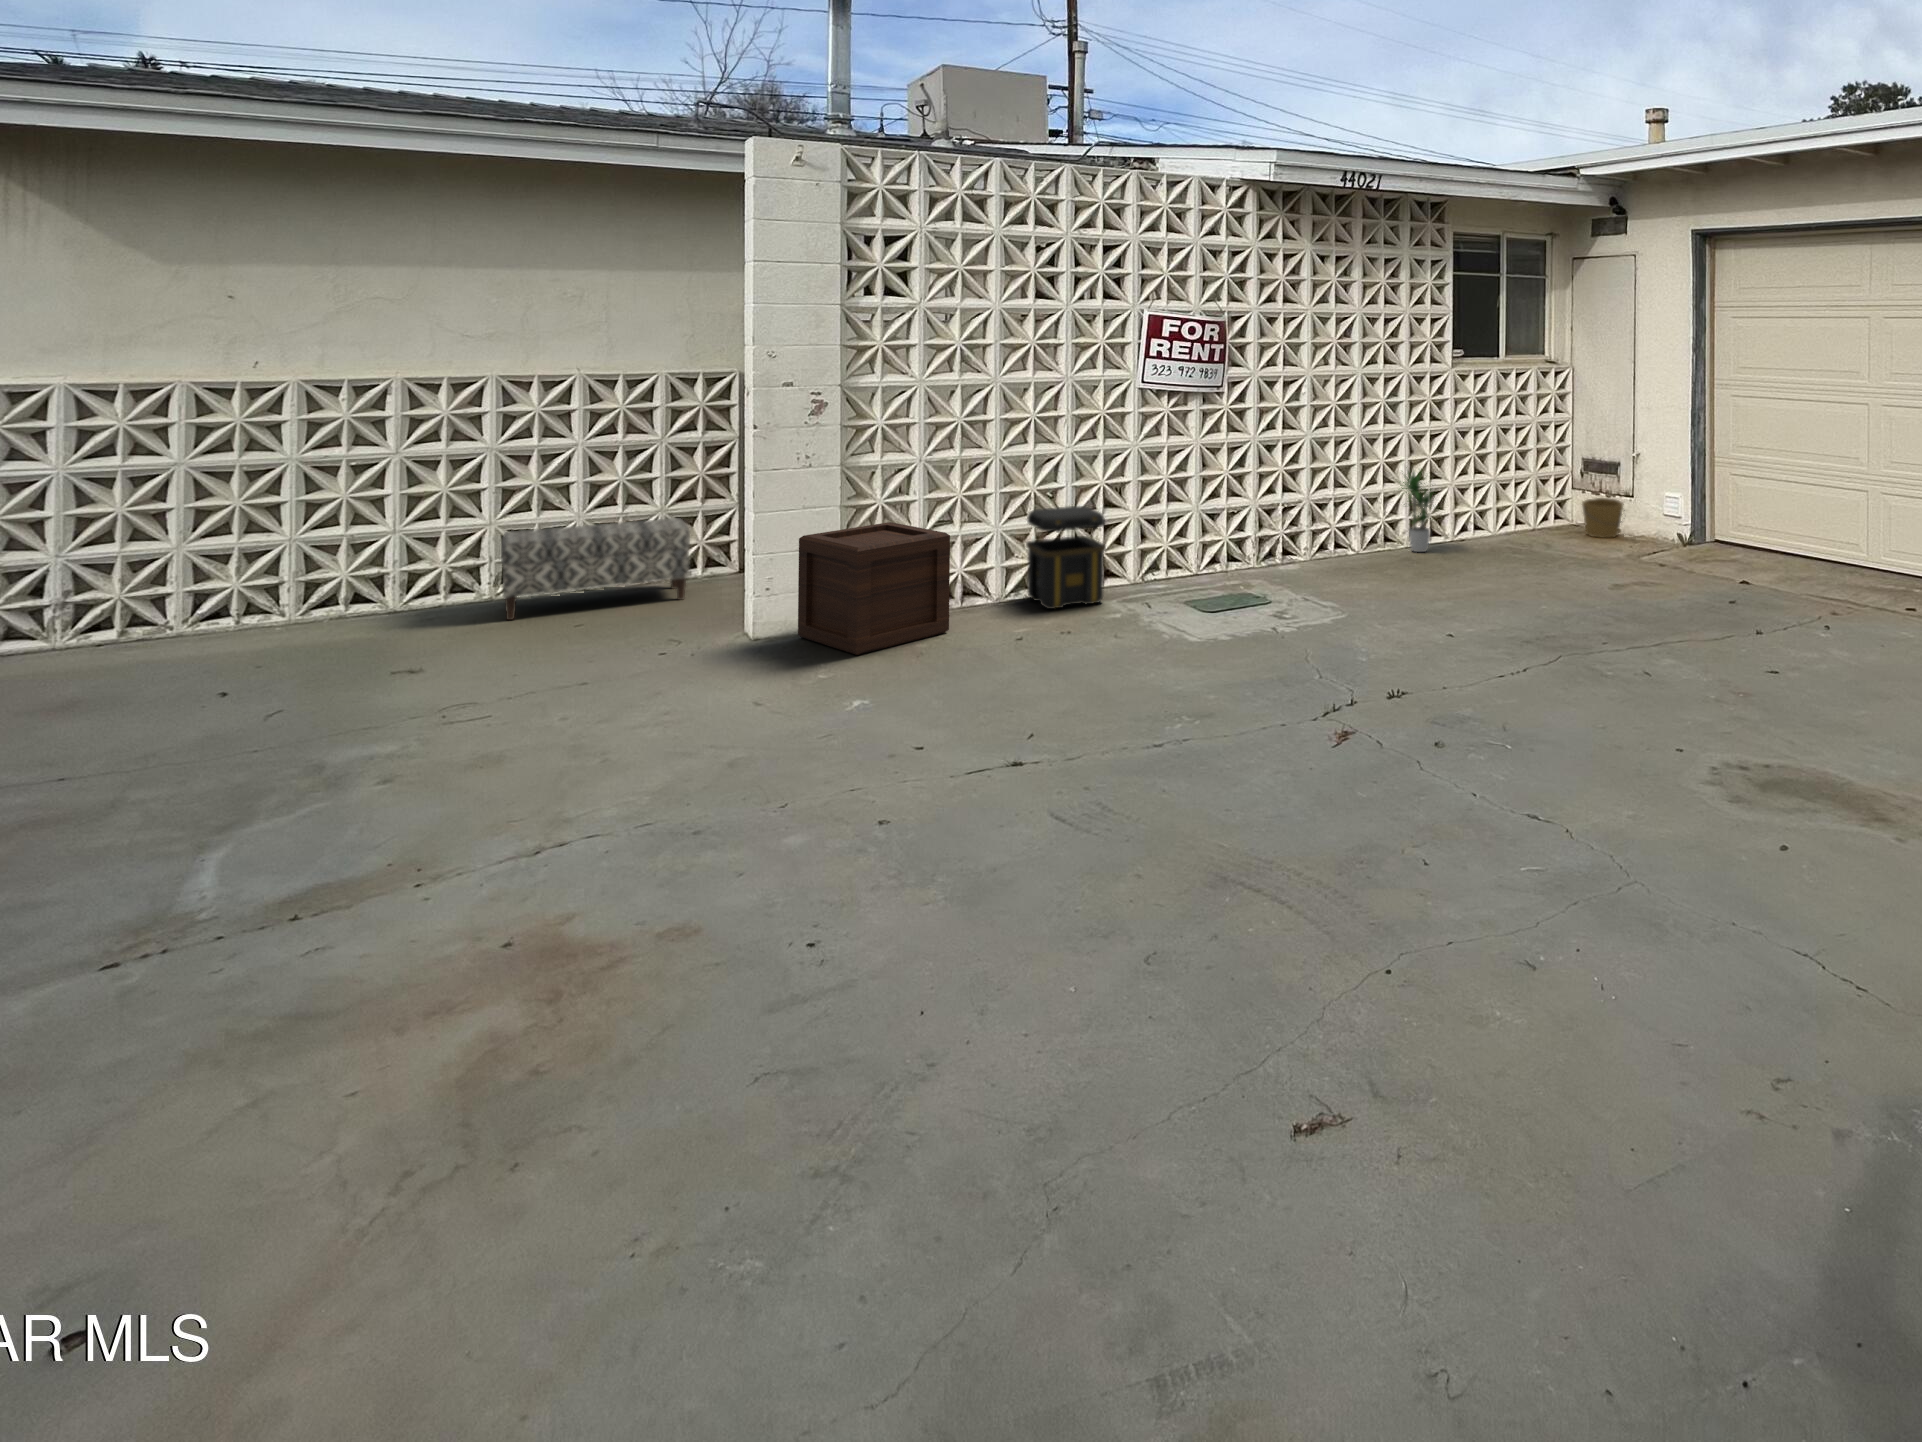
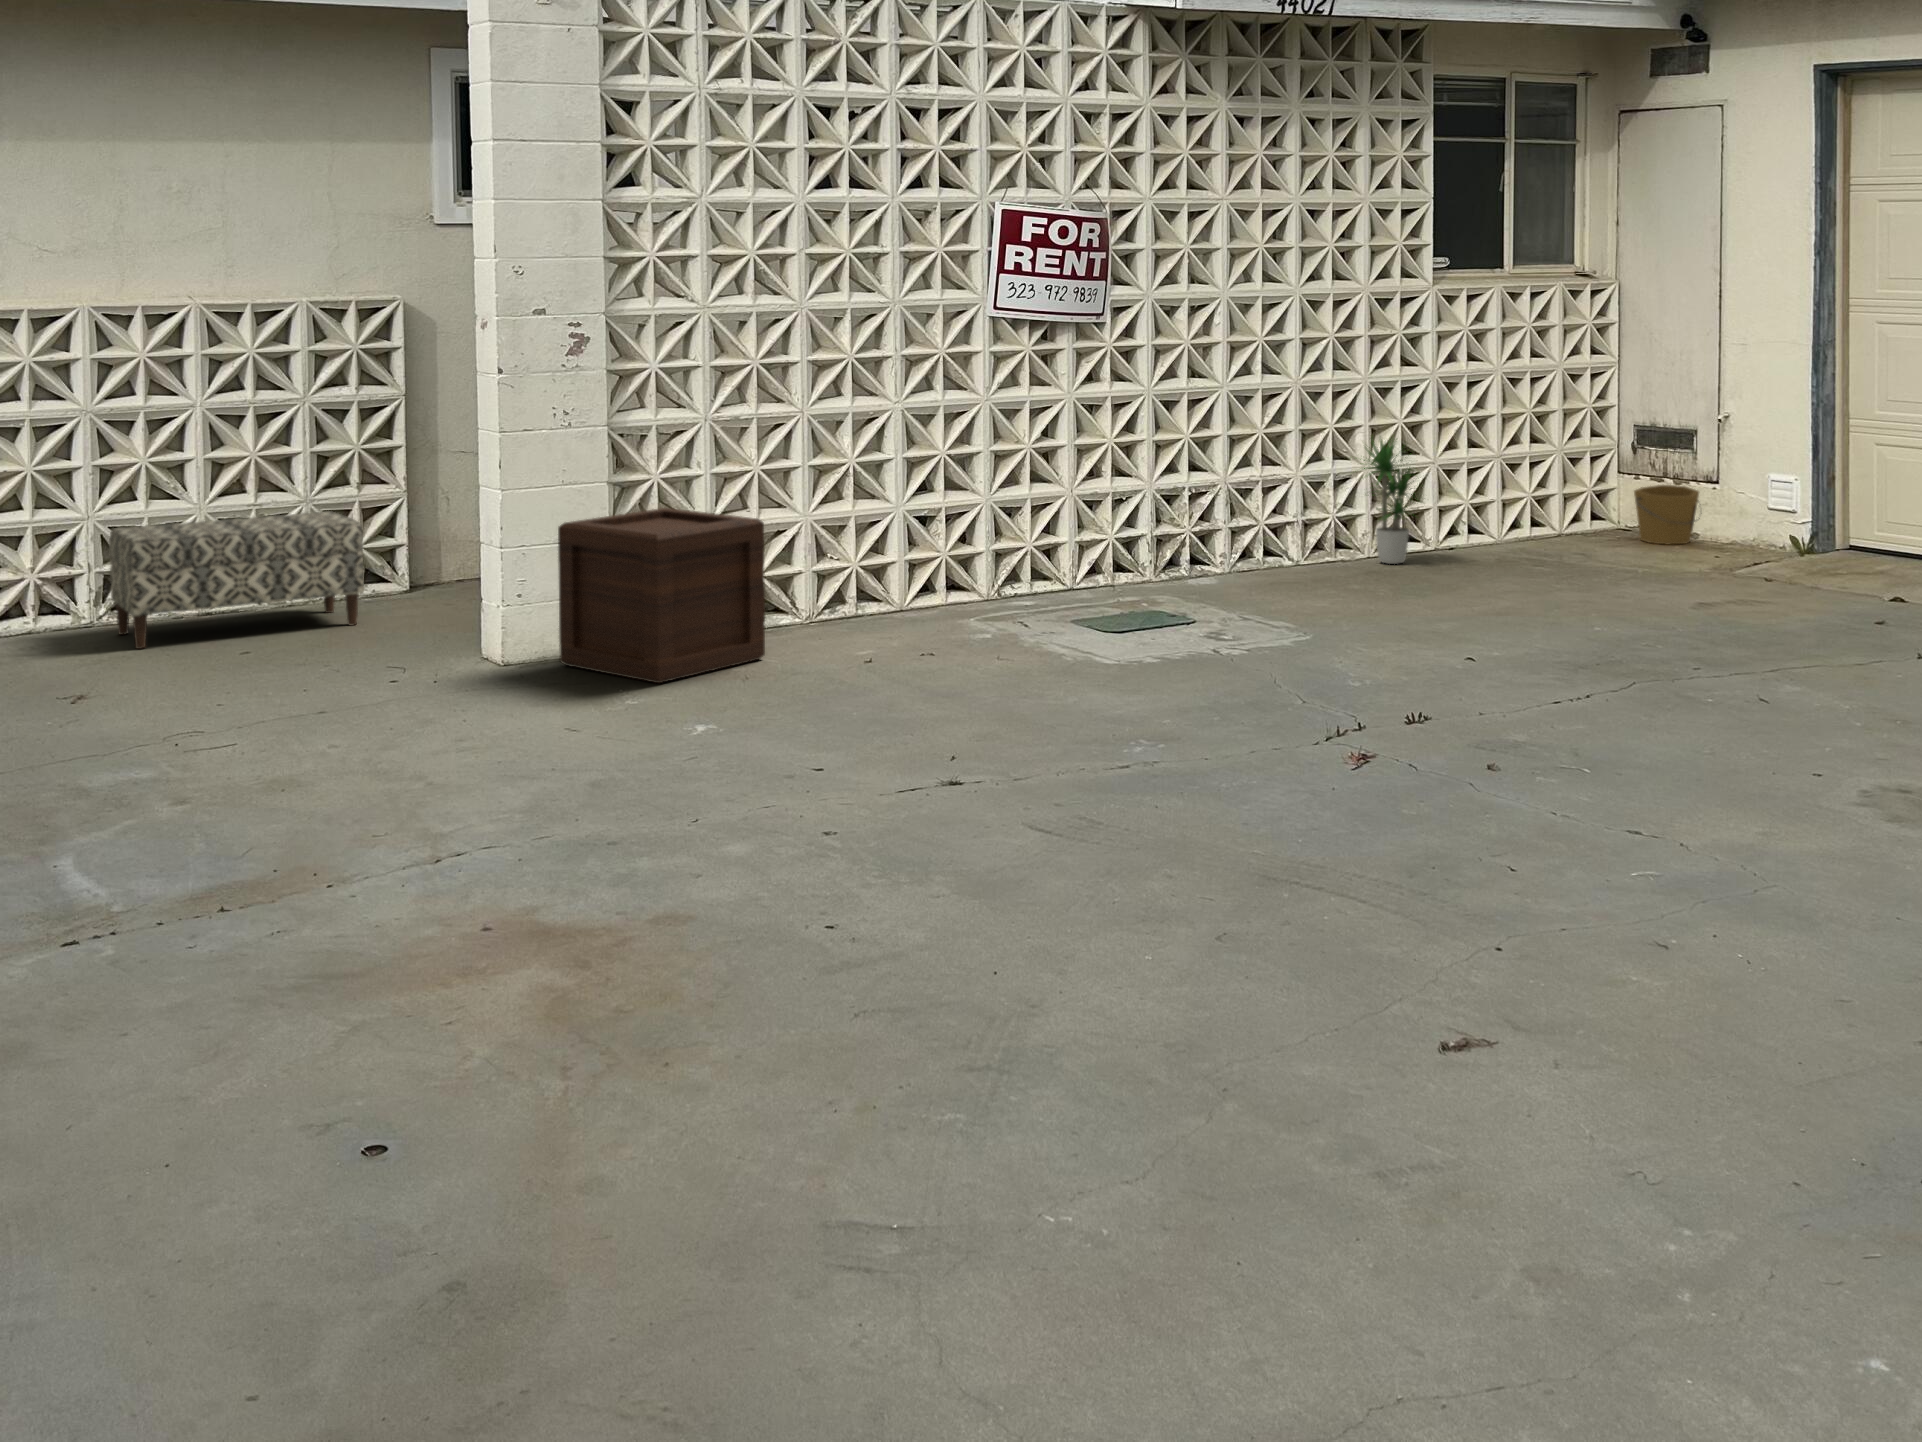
toolbox: present [1026,506,1106,609] -> none [843,488,962,633]

